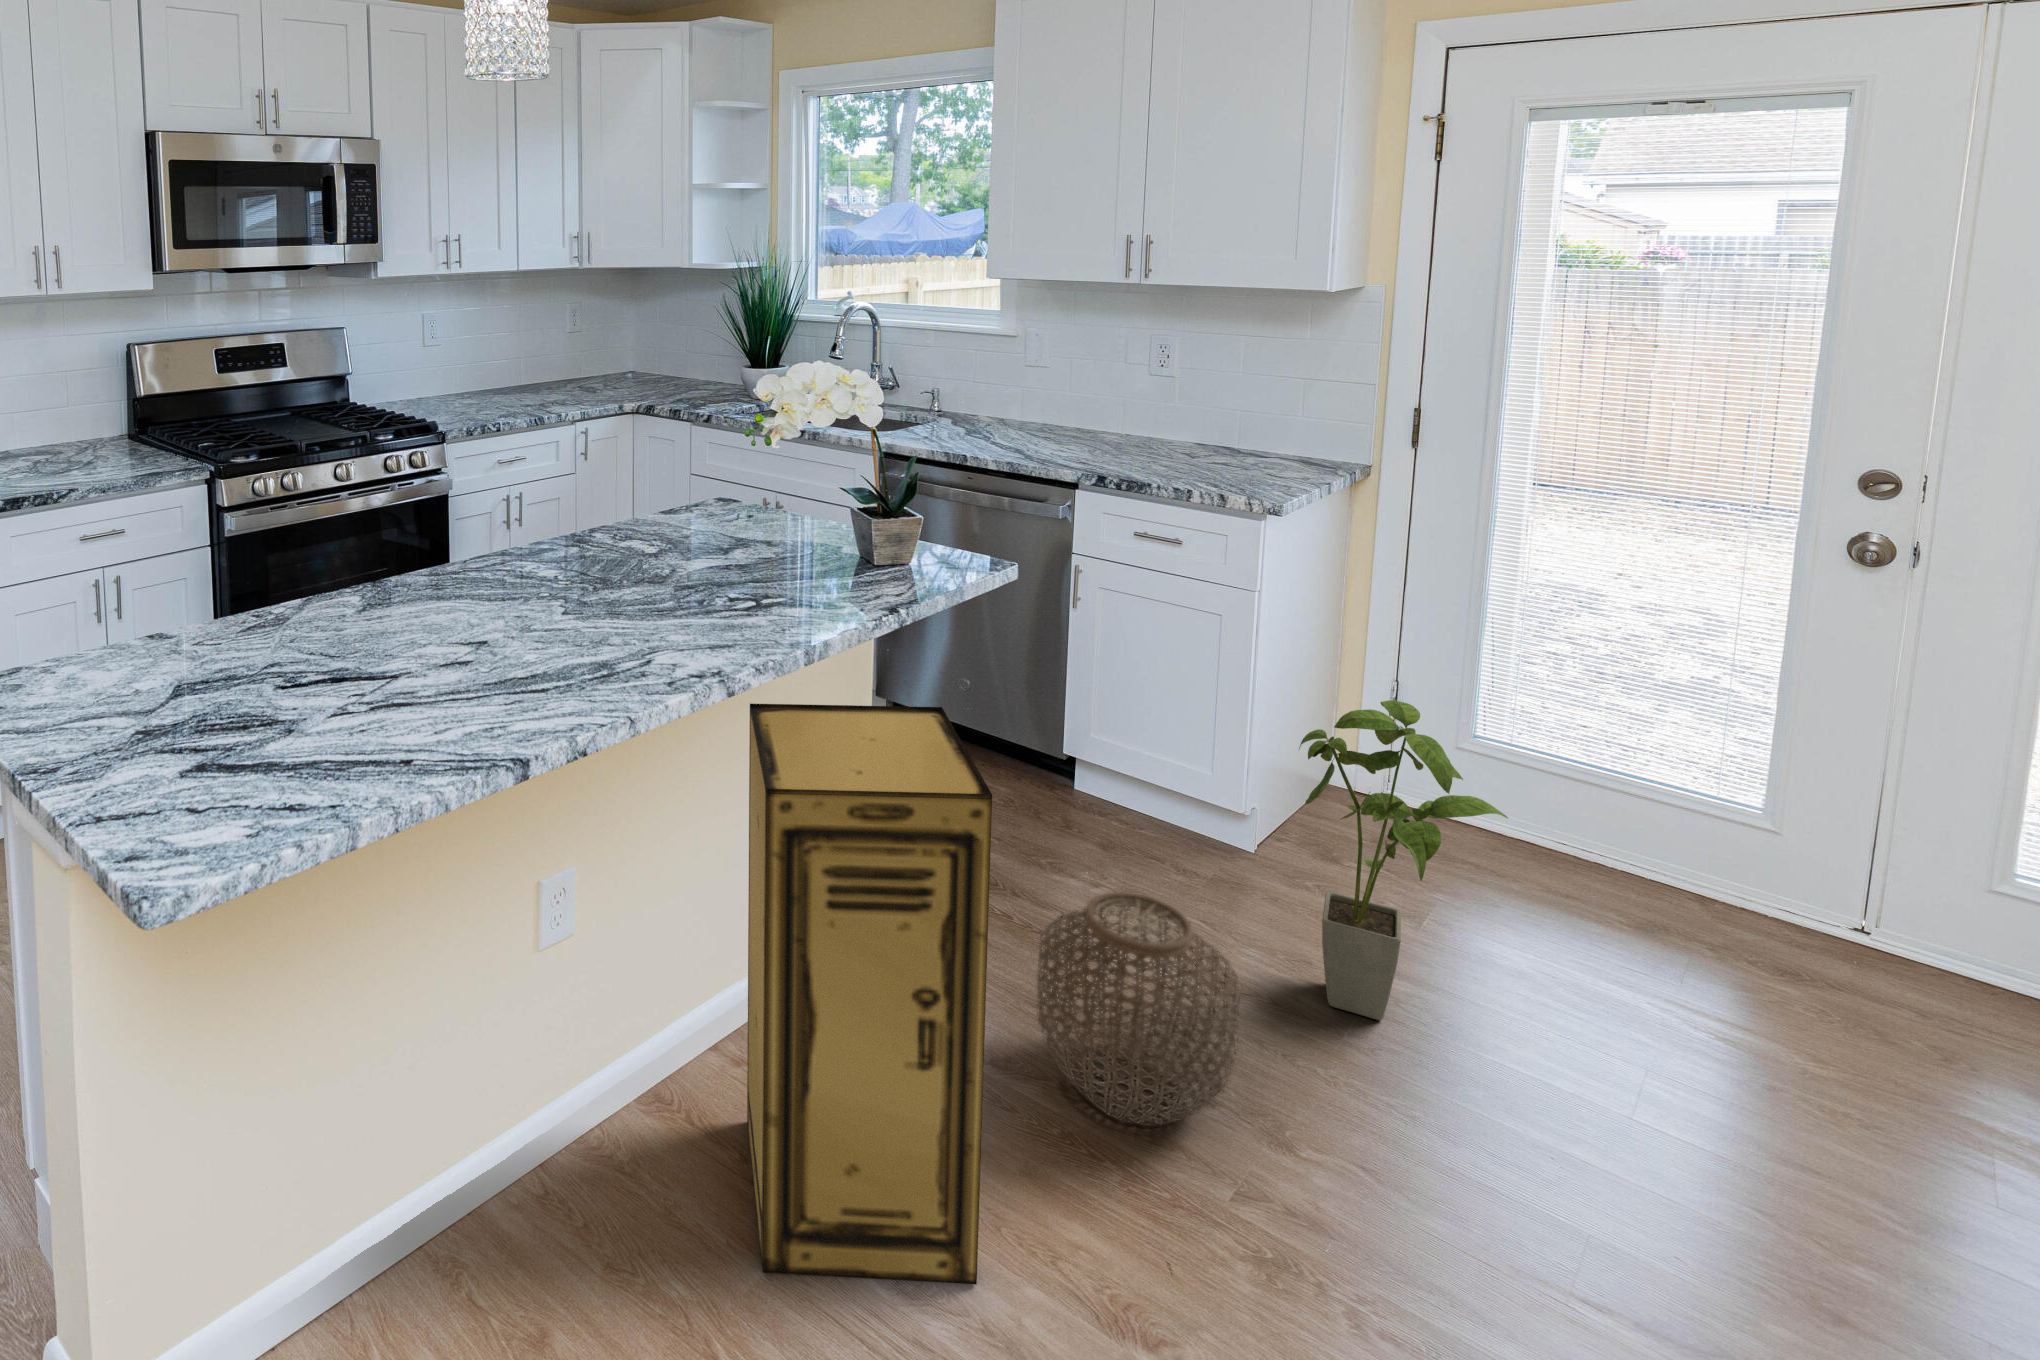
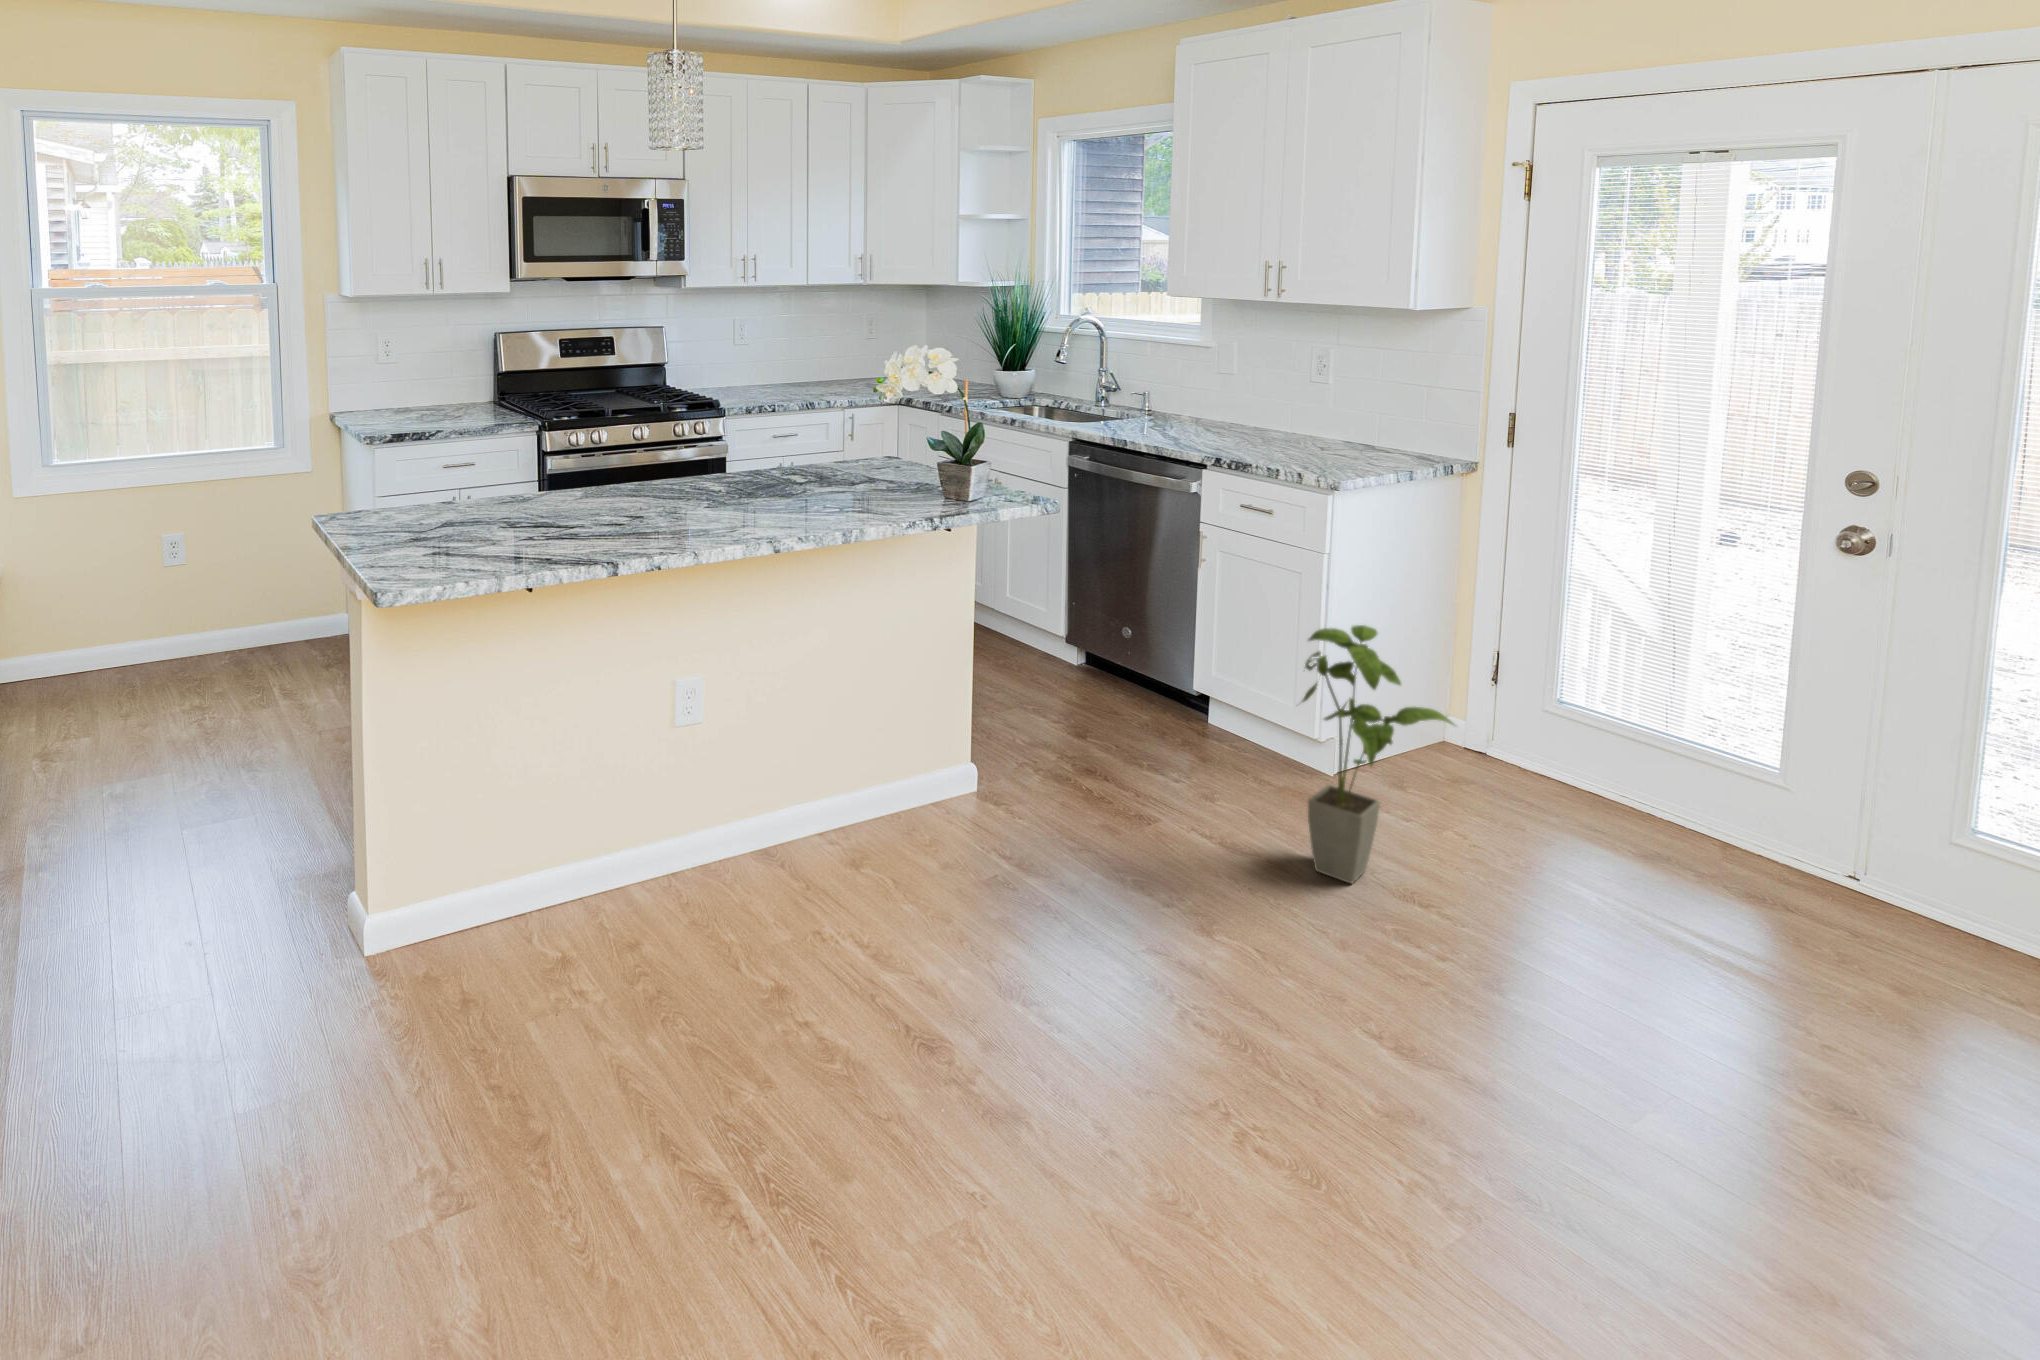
storage cabinet: present [747,704,992,1284] -> none [786,571,953,972]
woven basket: present [1037,892,1240,1125] -> none [1045,747,1188,915]

